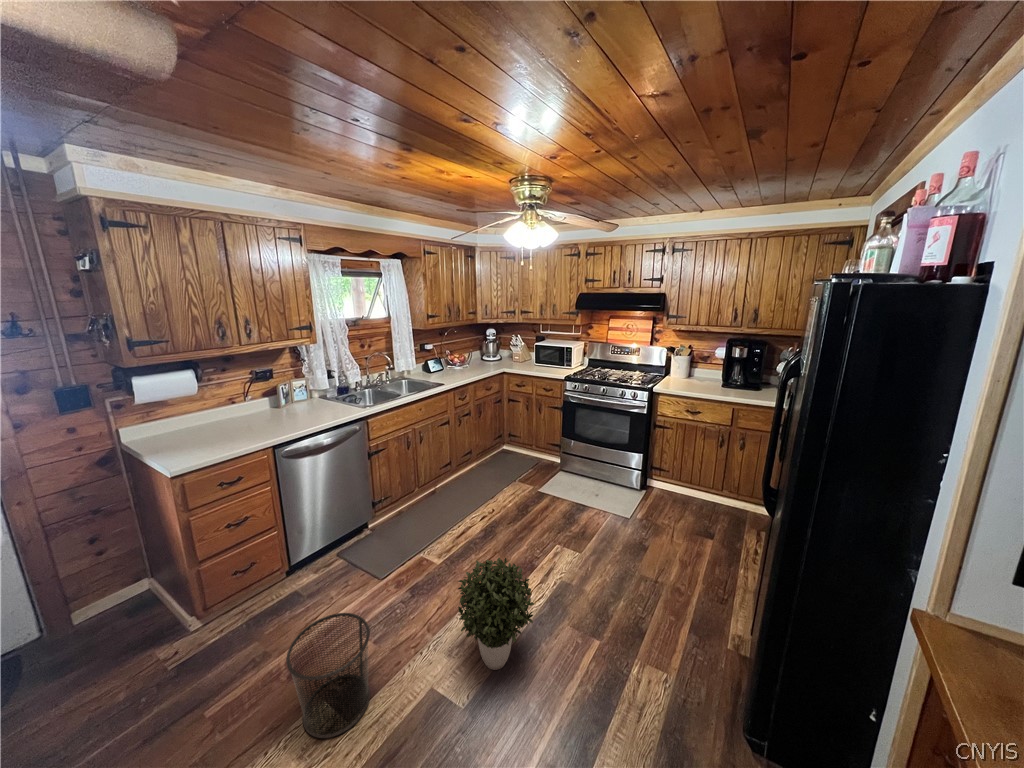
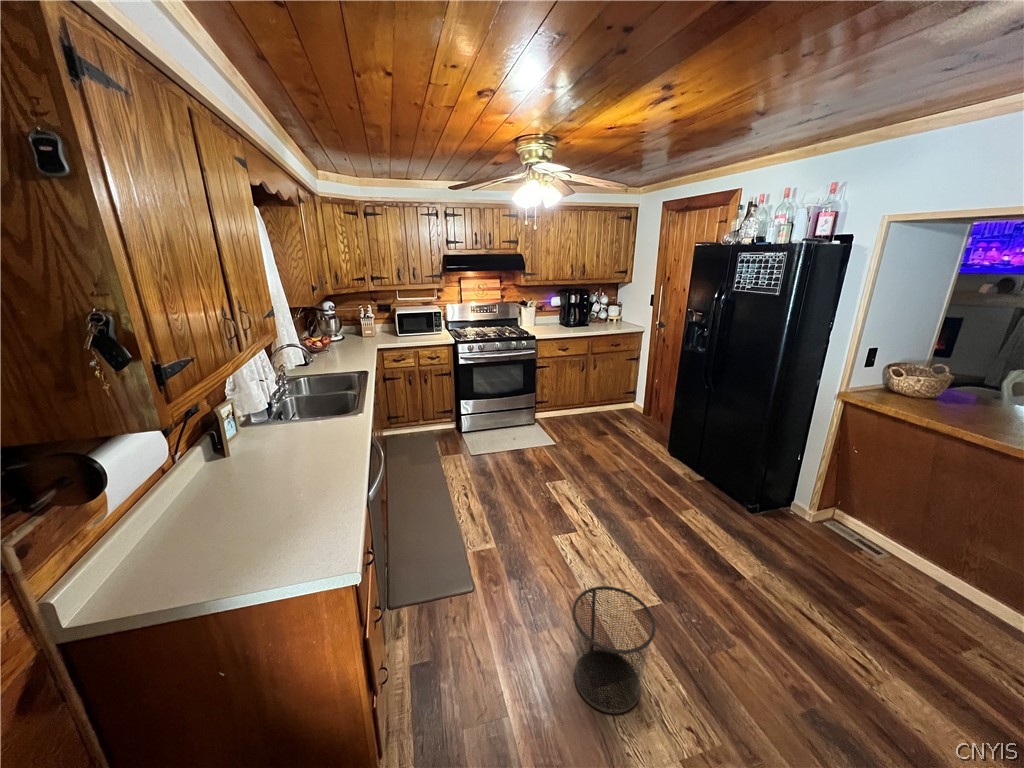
potted plant: present [458,558,534,670] -> none [602,480,675,574]

